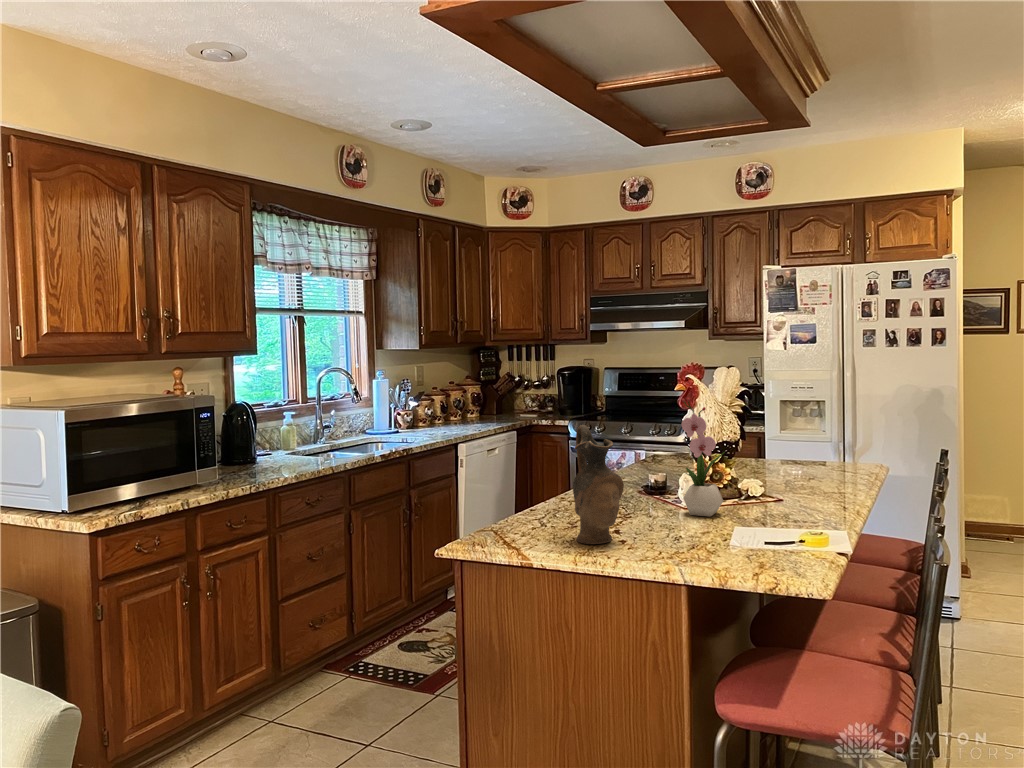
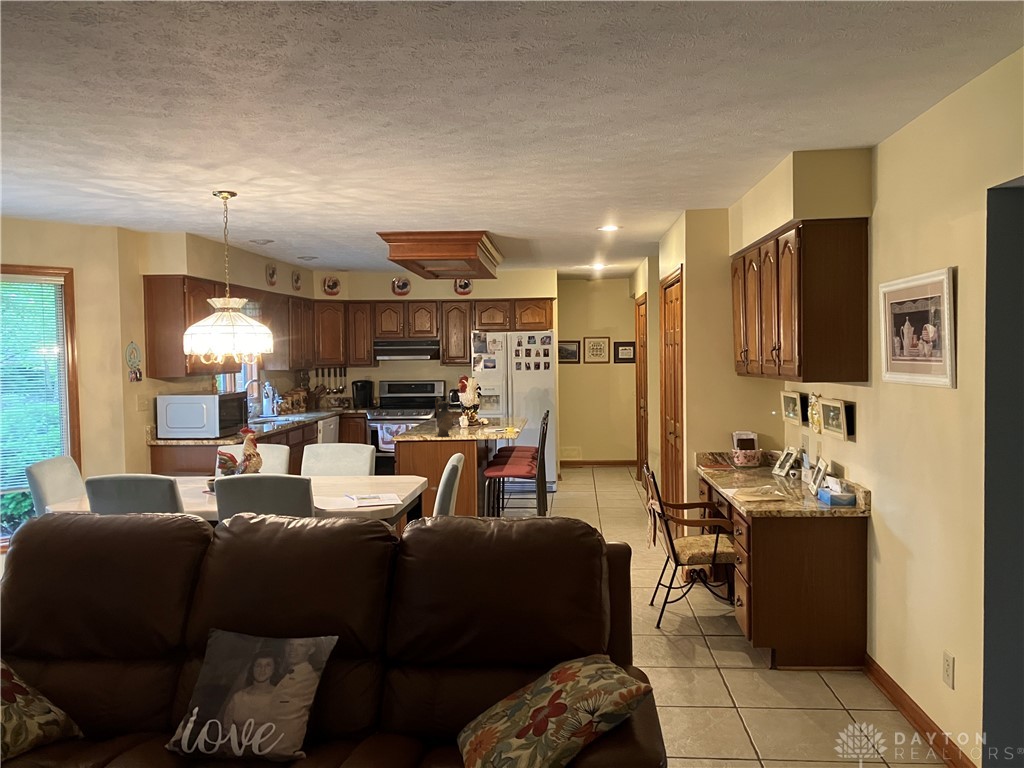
flower arrangement: present [682,398,725,517] -> none [464,388,479,431]

